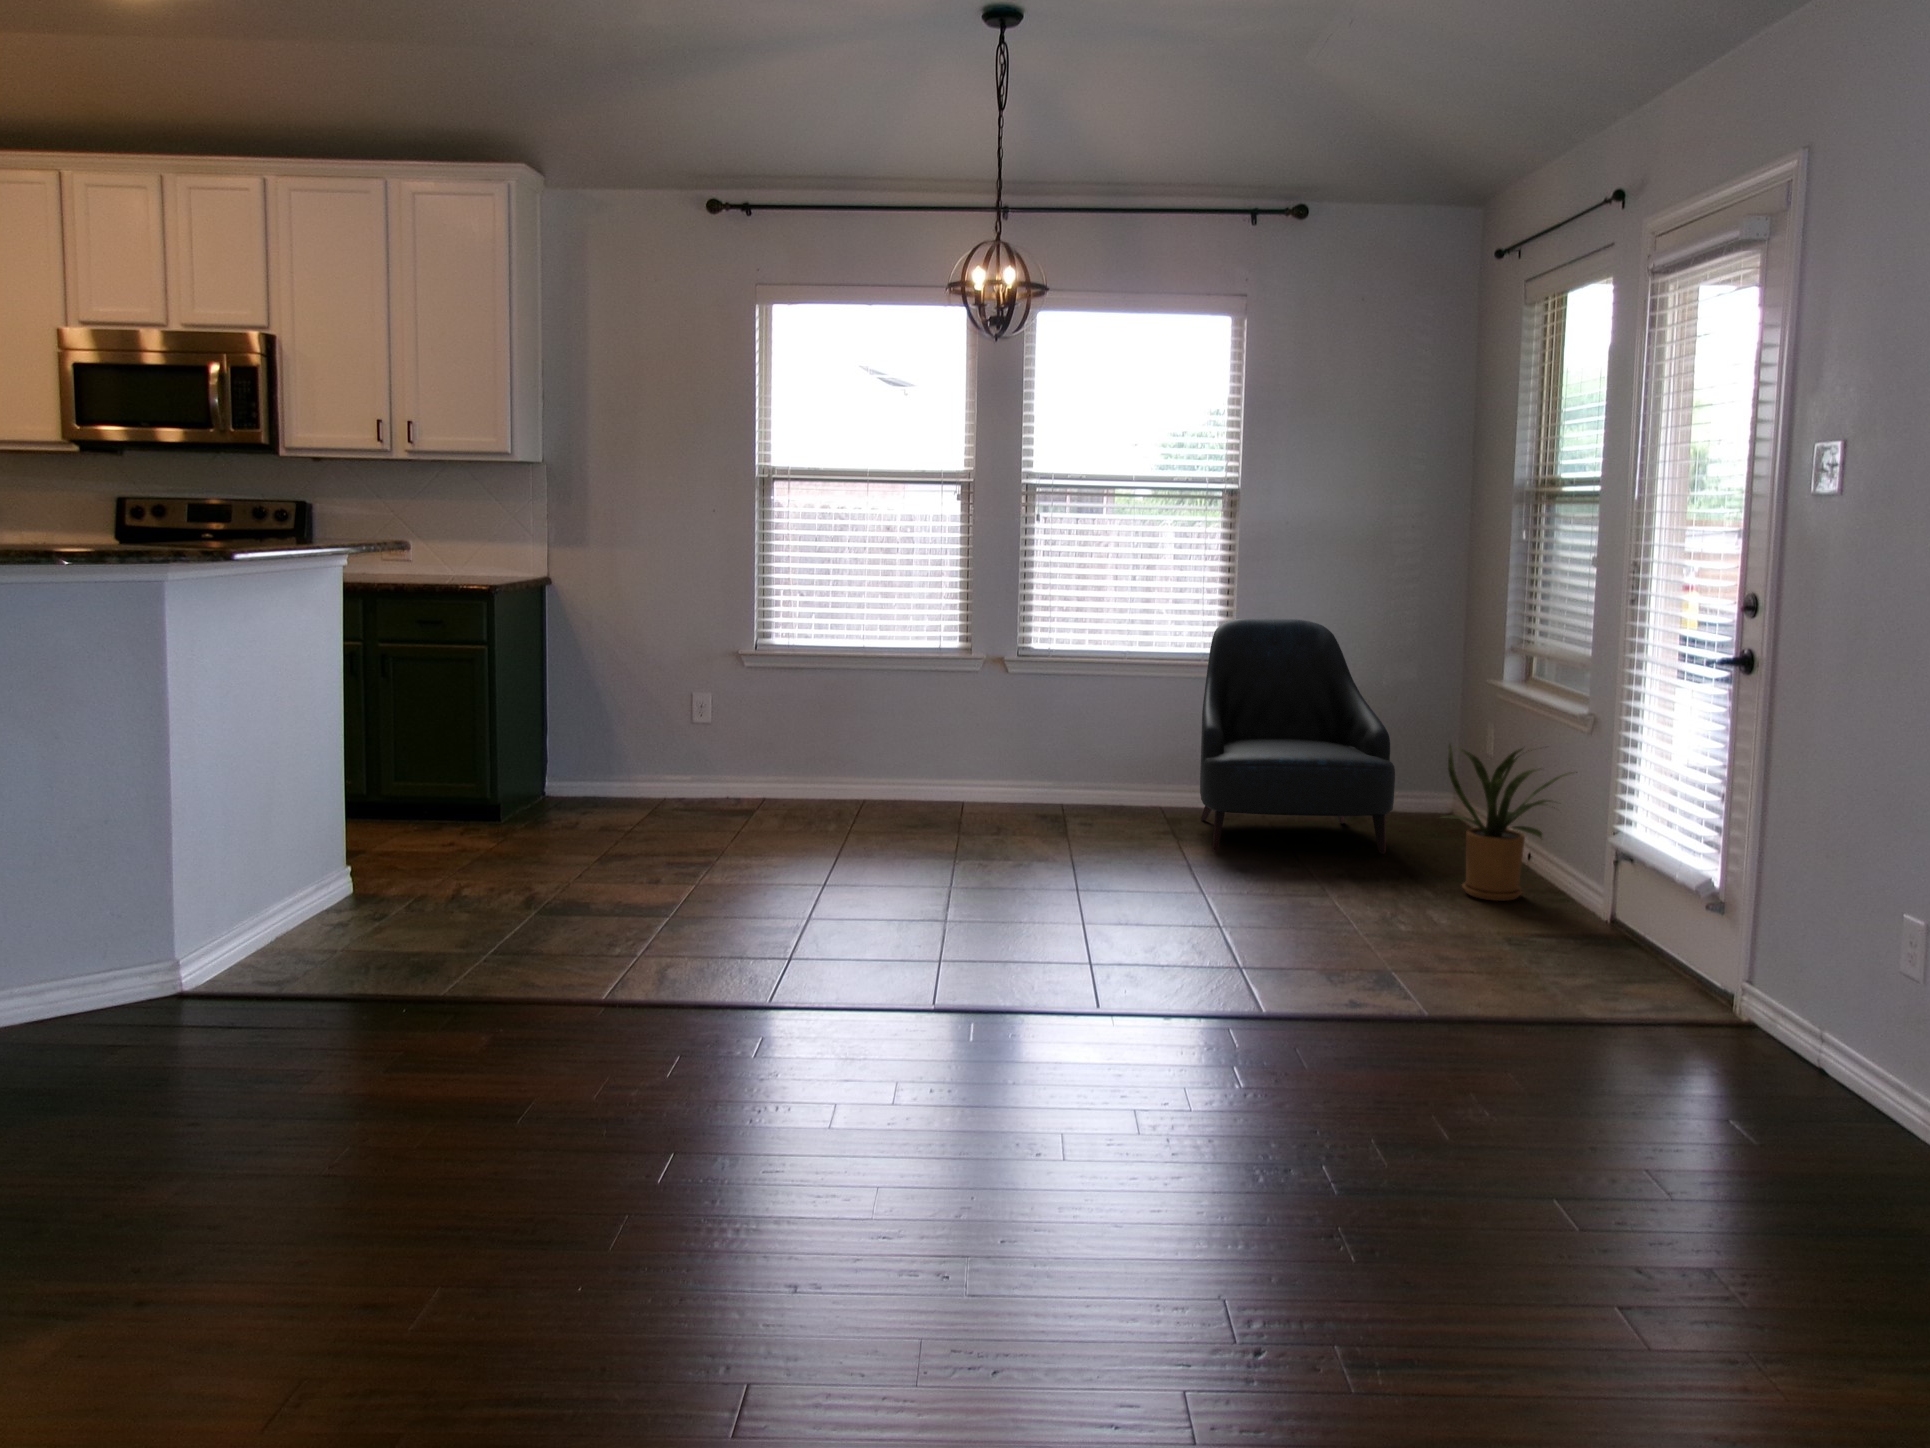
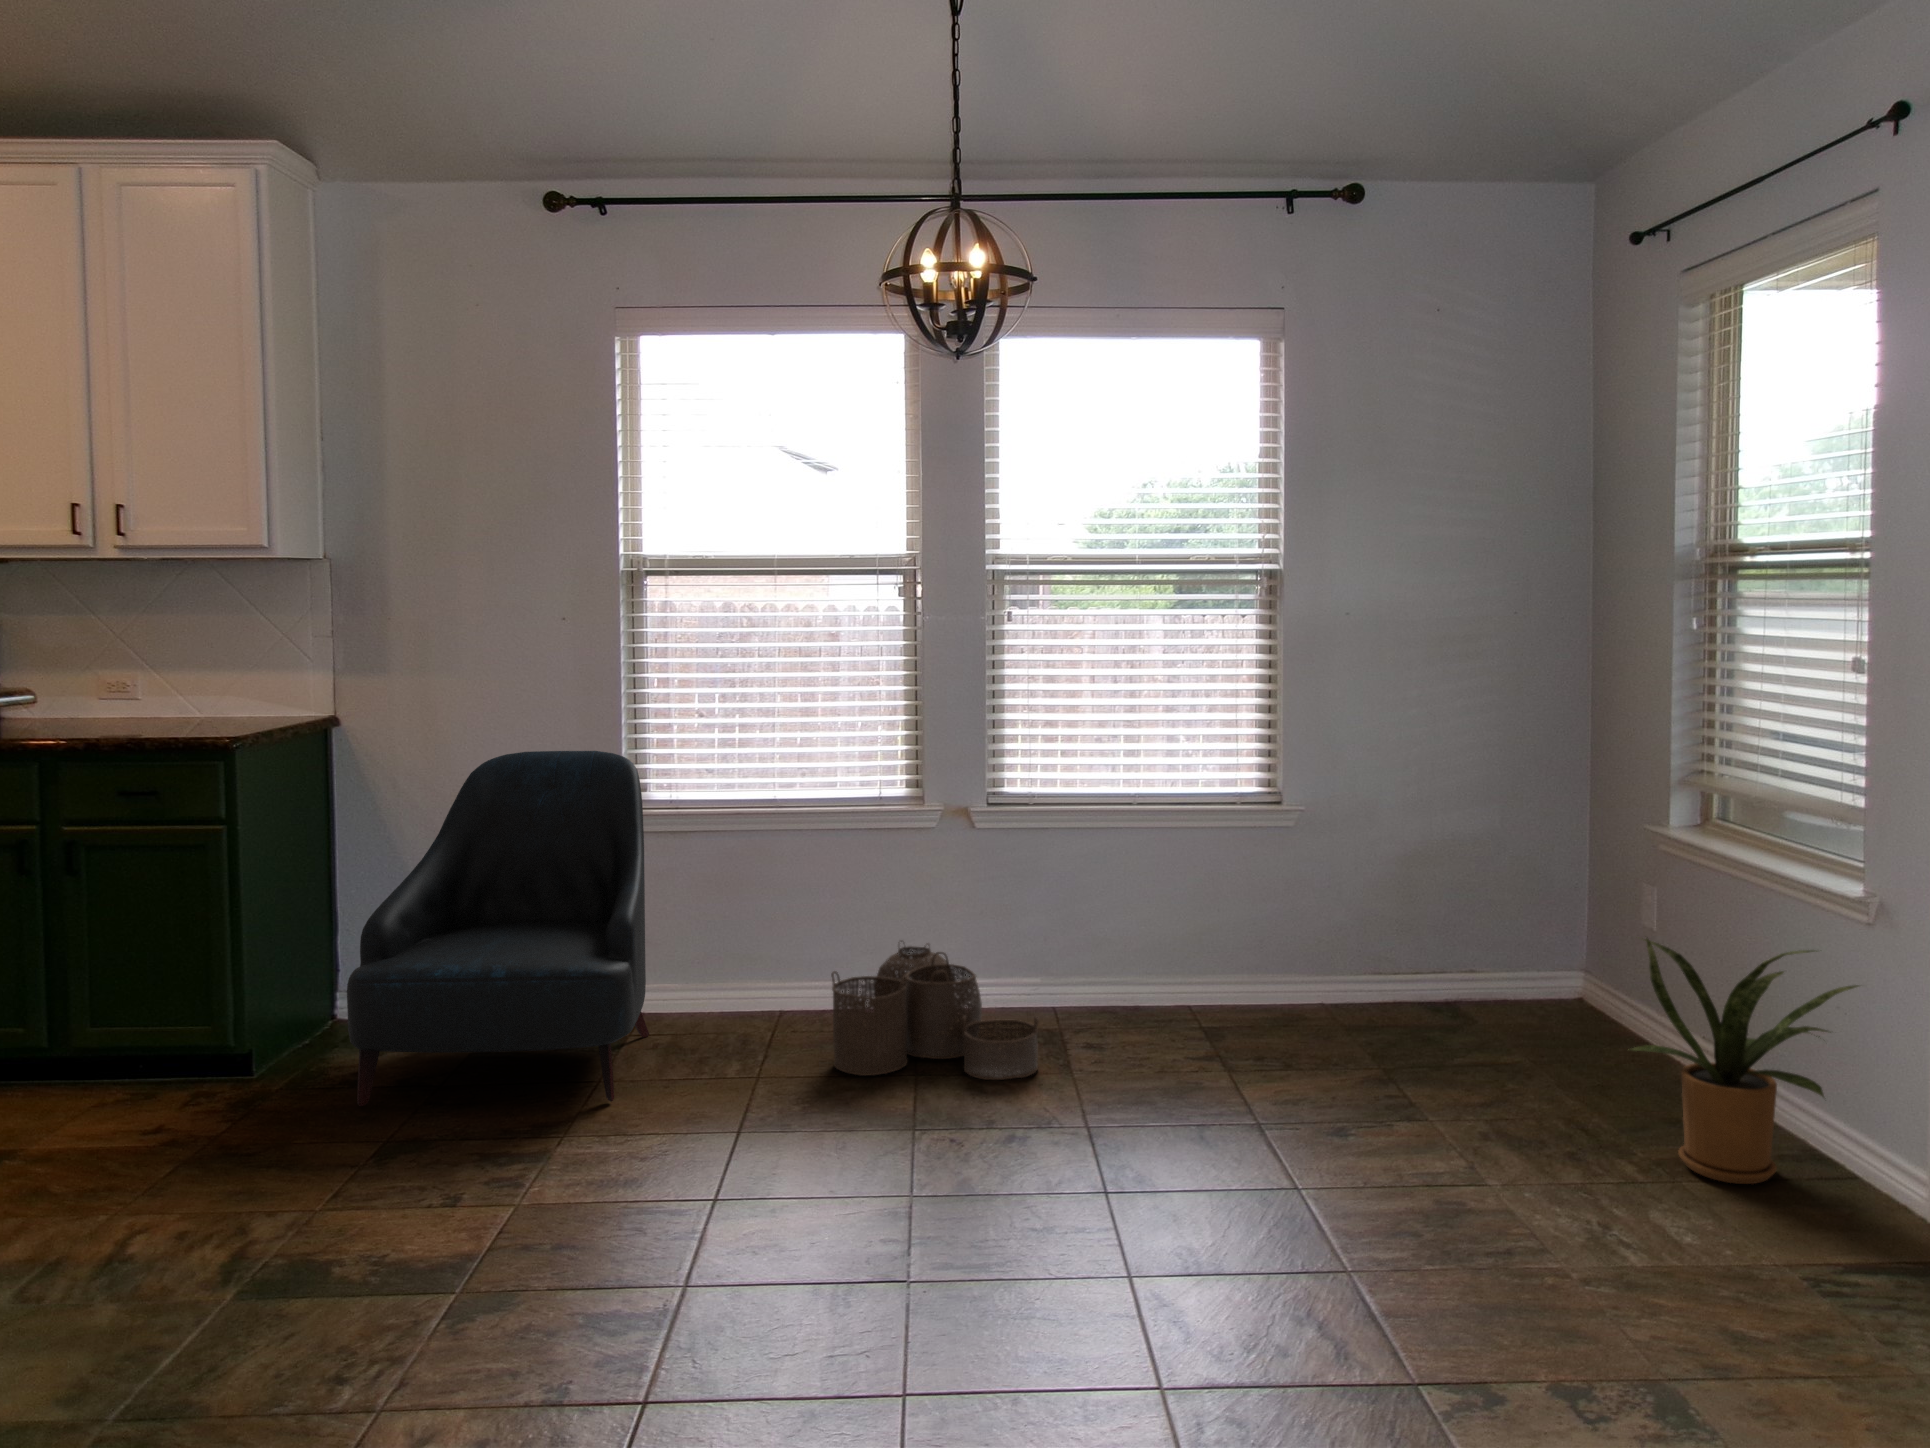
armchair: present [1200,618,1395,854] -> present [347,751,649,1106]
woven basket: none [902,752,1046,839] -> present [831,941,1039,1080]

